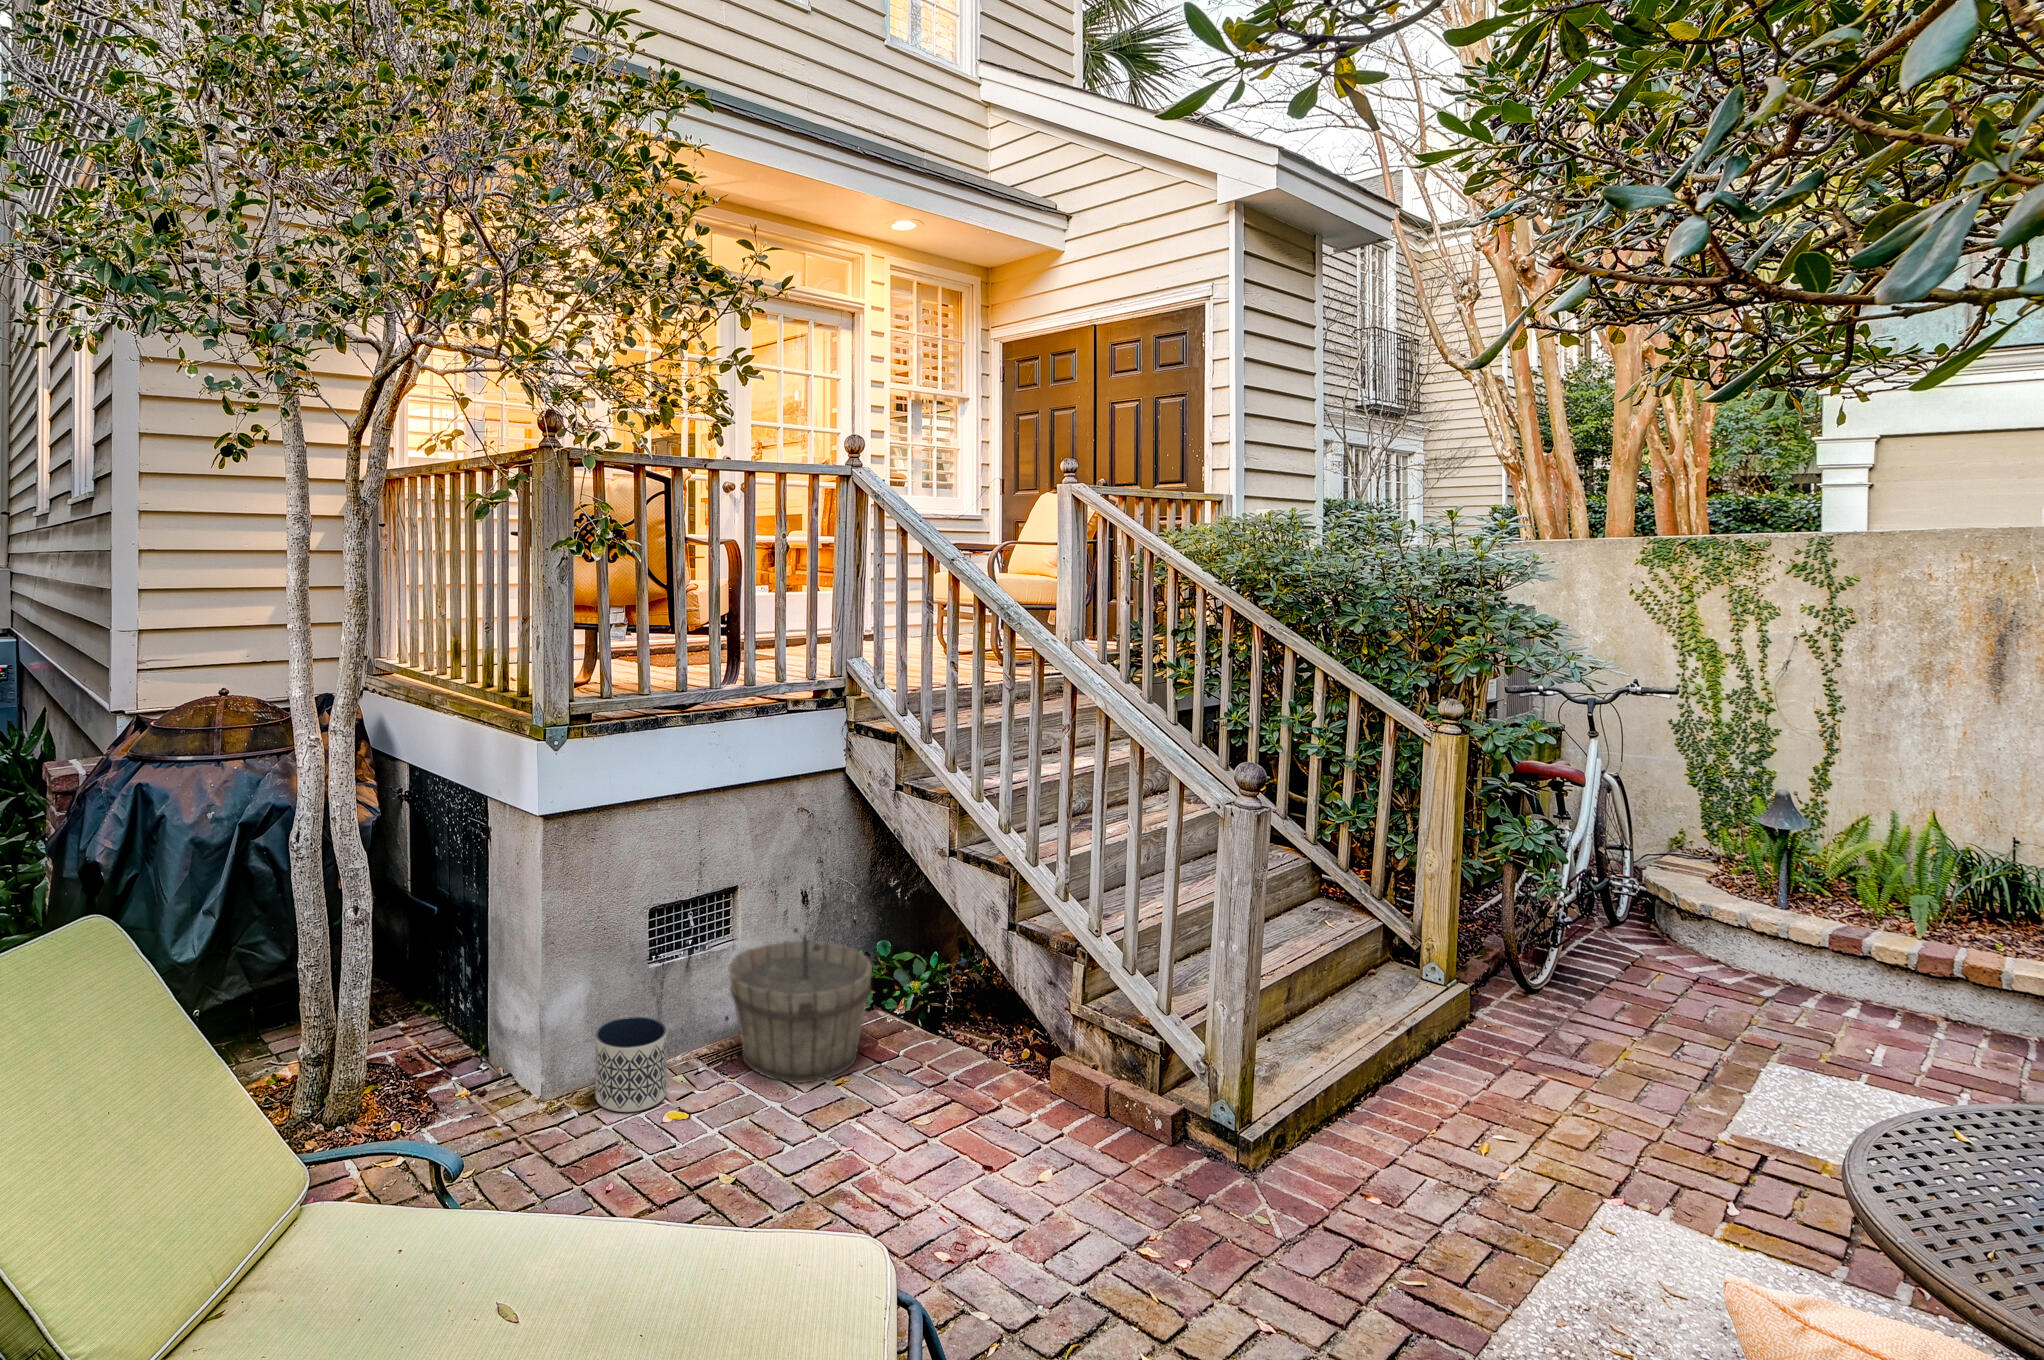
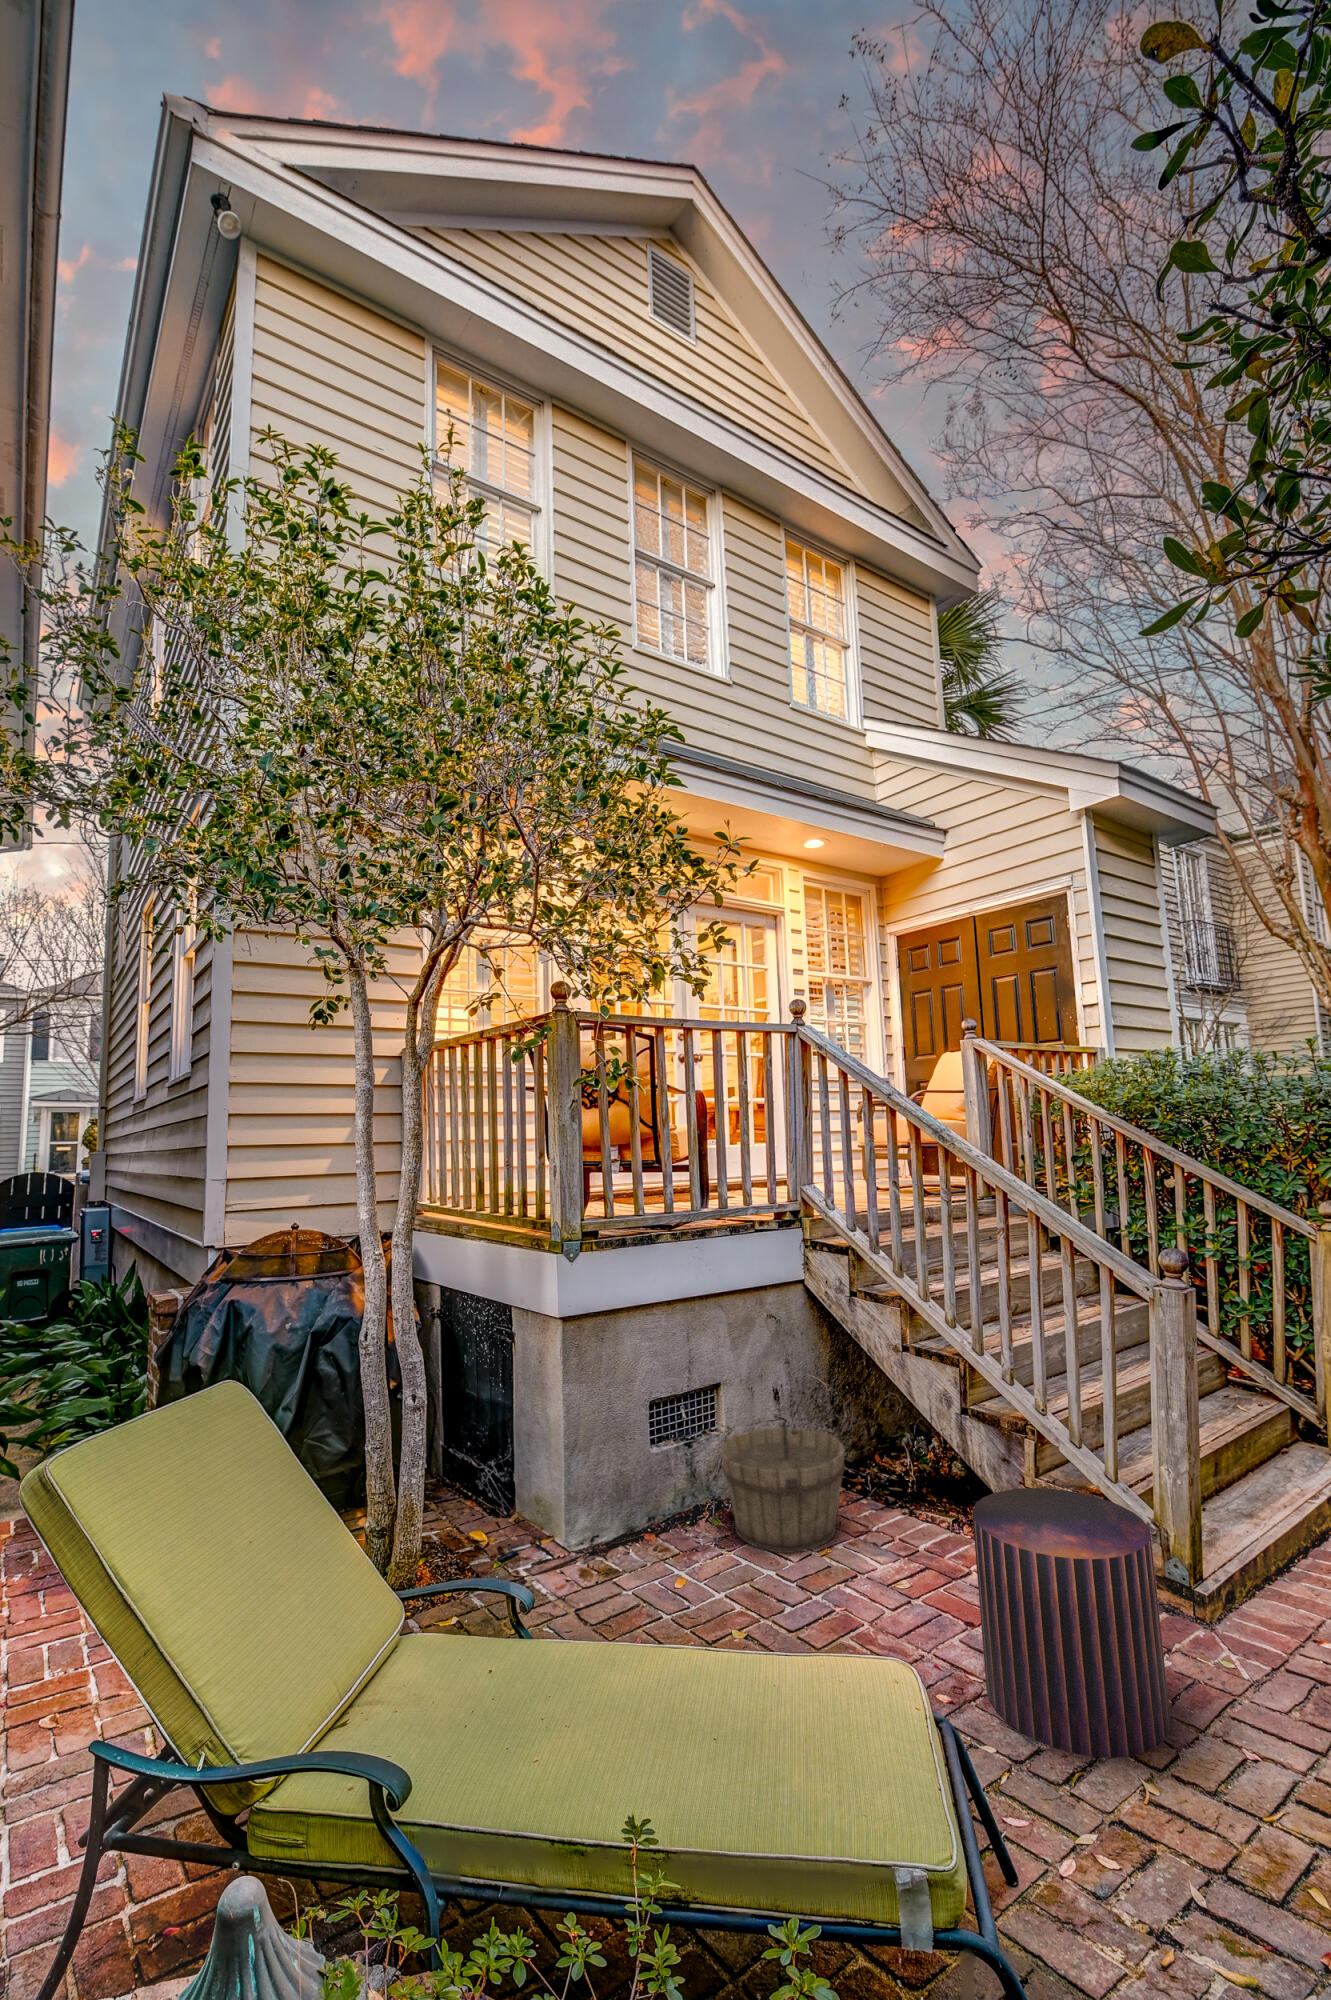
planter: present [595,1017,667,1112] -> none [612,1494,675,1579]
pouf: none [990,1028,1184,1321] -> present [973,1488,1171,1758]

